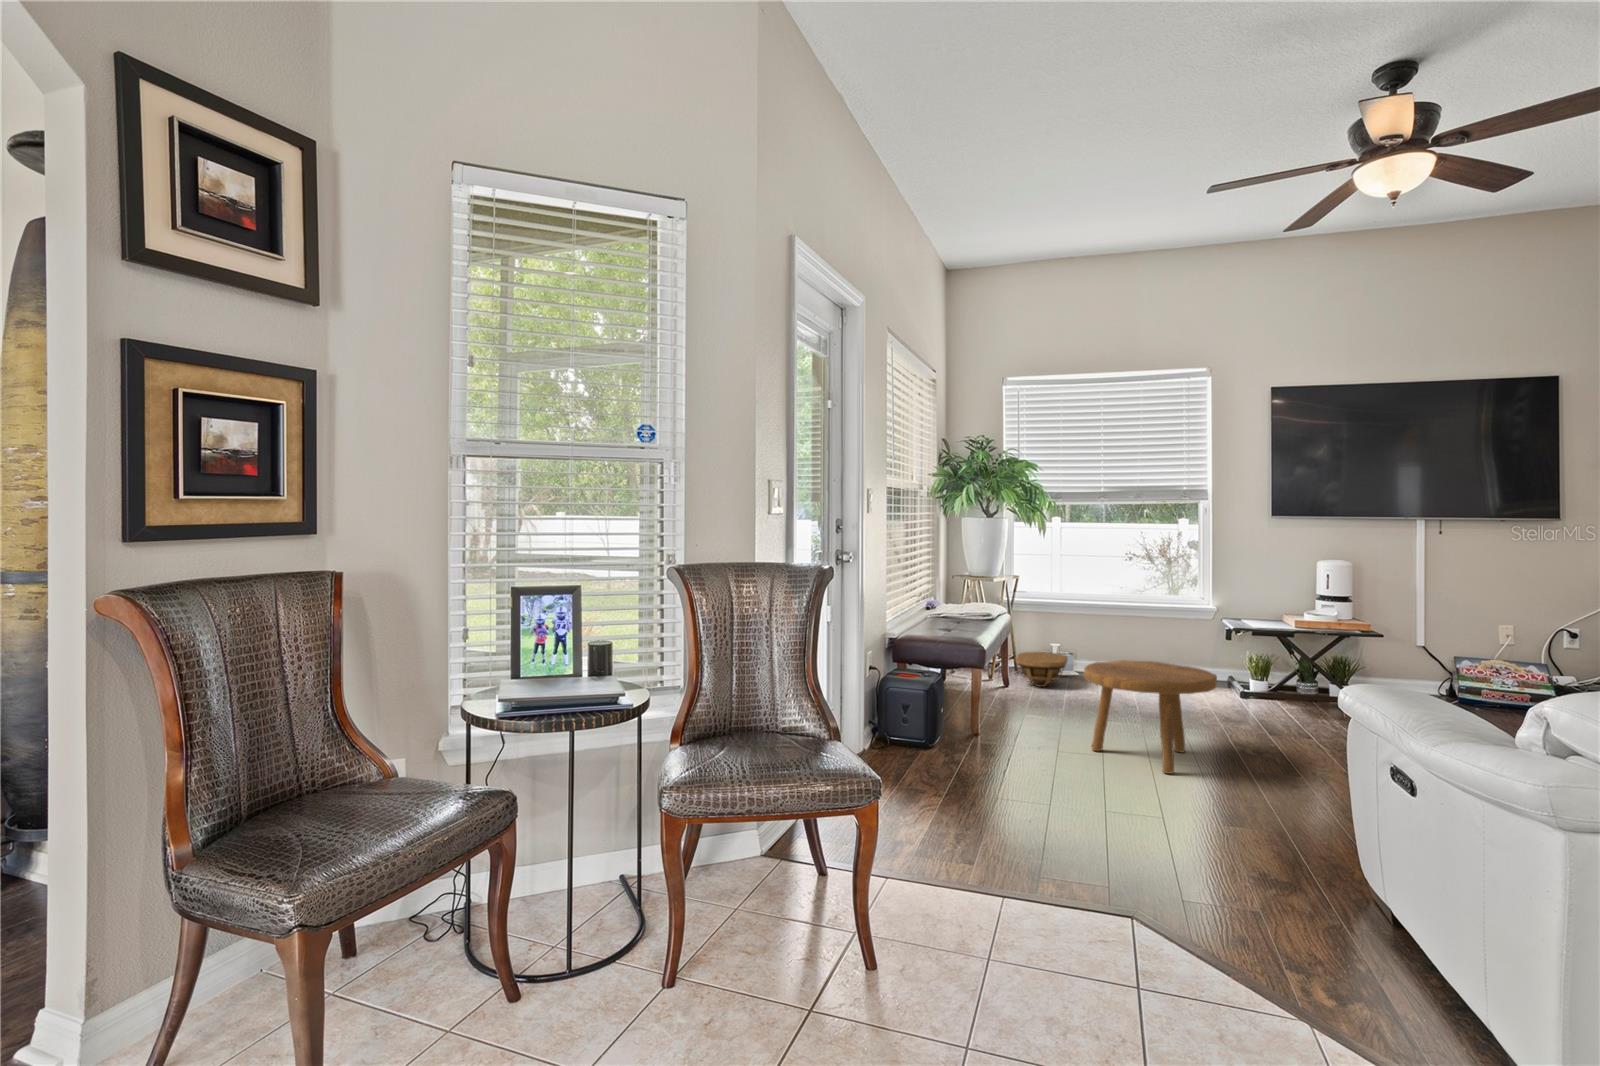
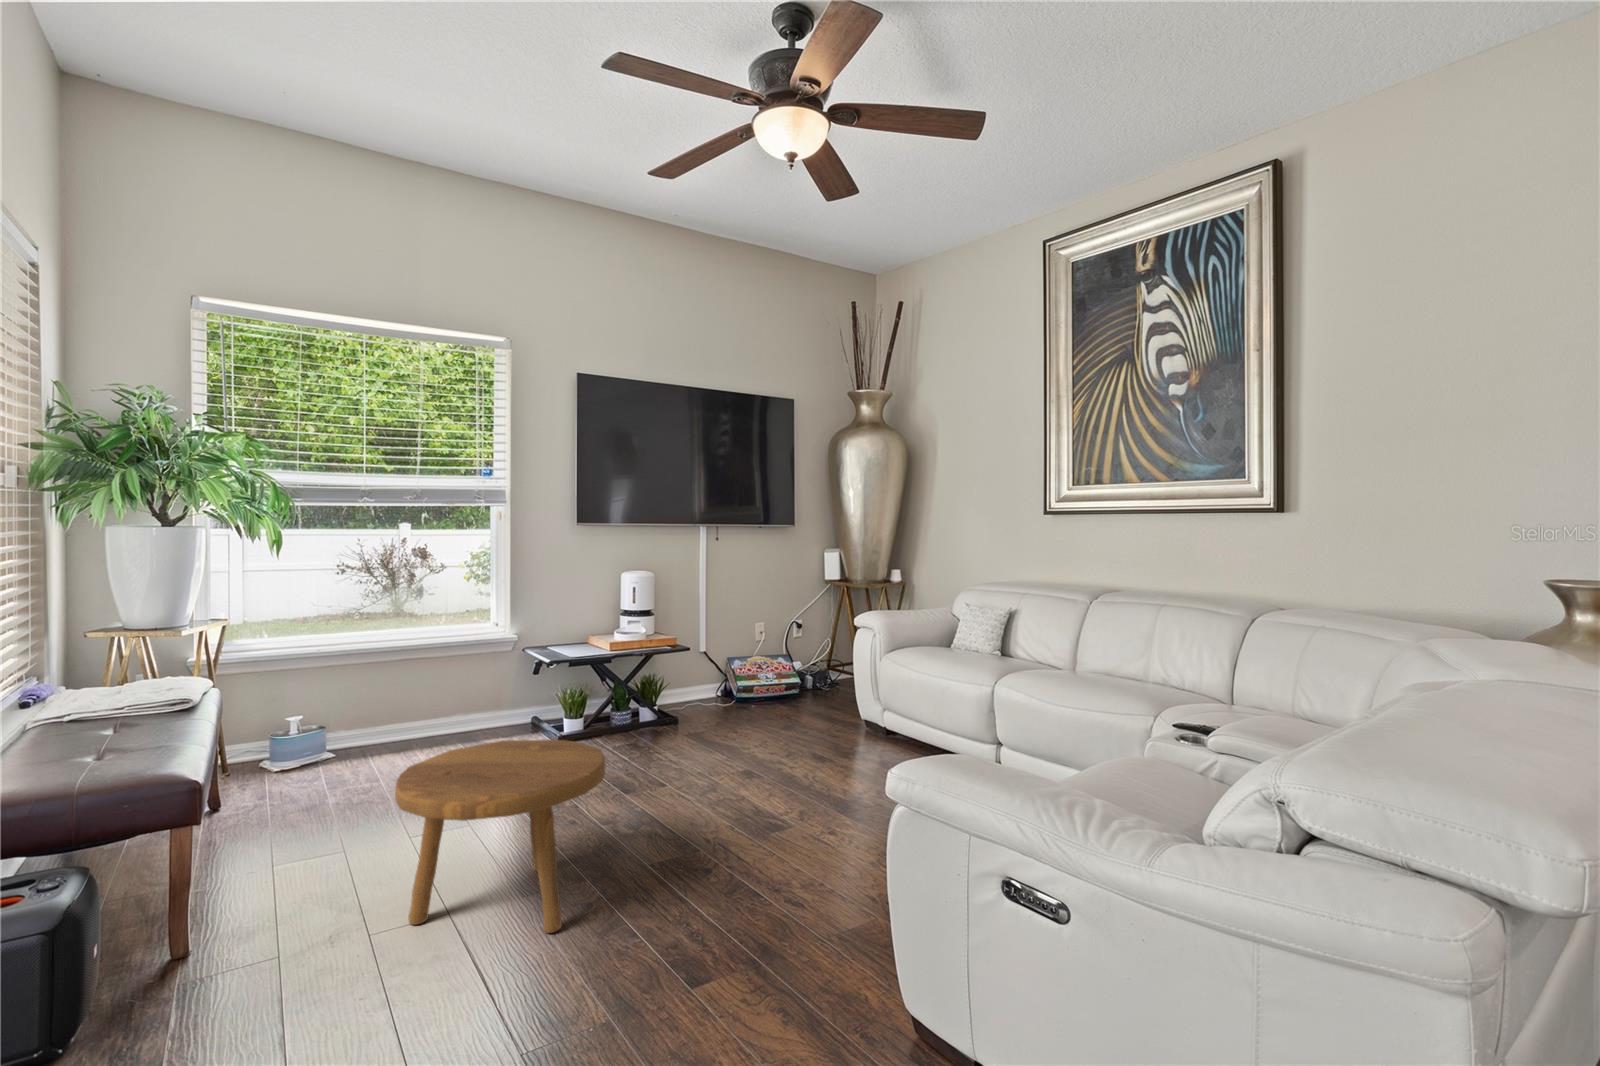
basket: present [1016,652,1068,687] -> none [225,732,321,796]

